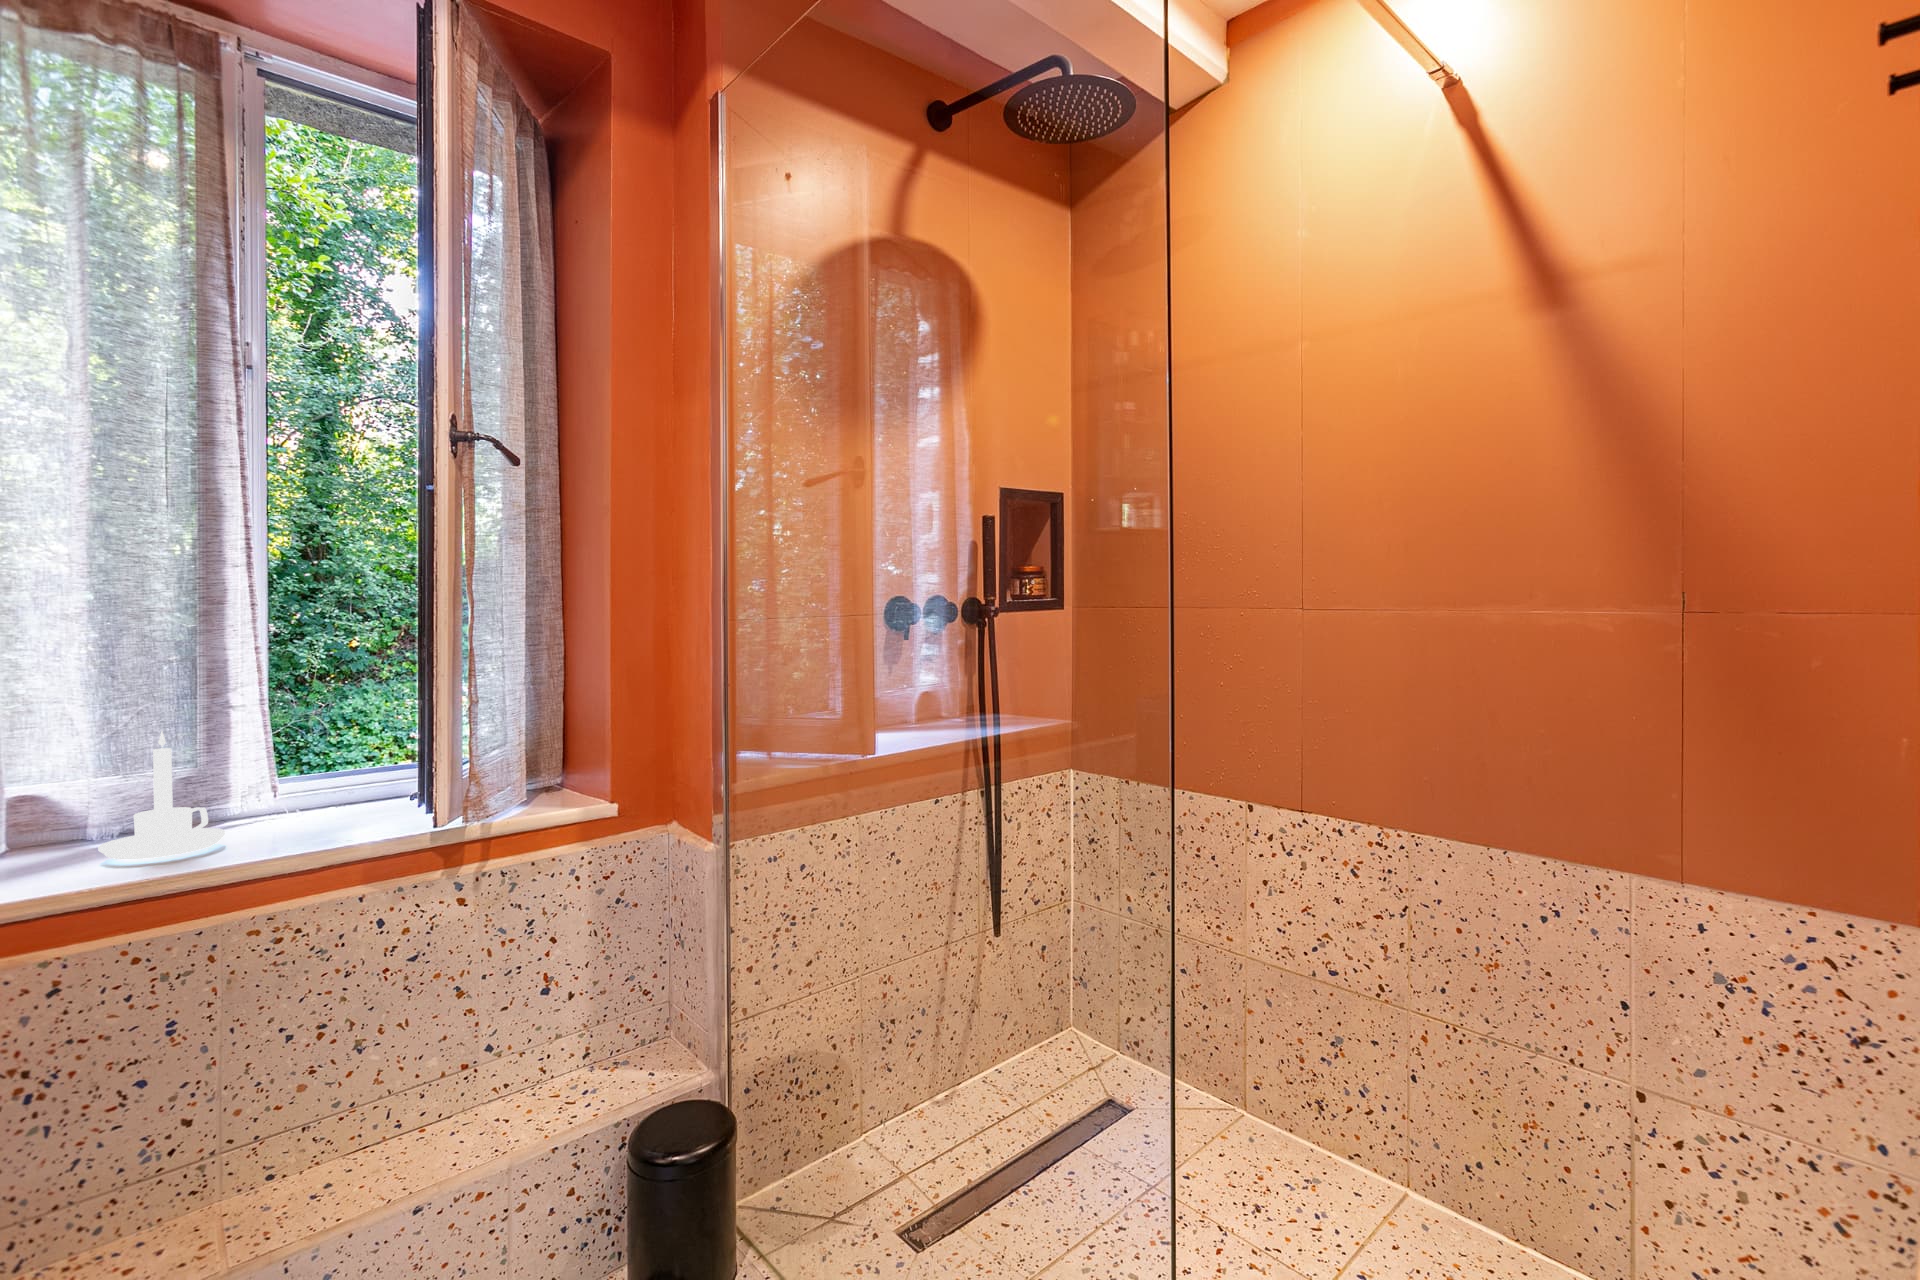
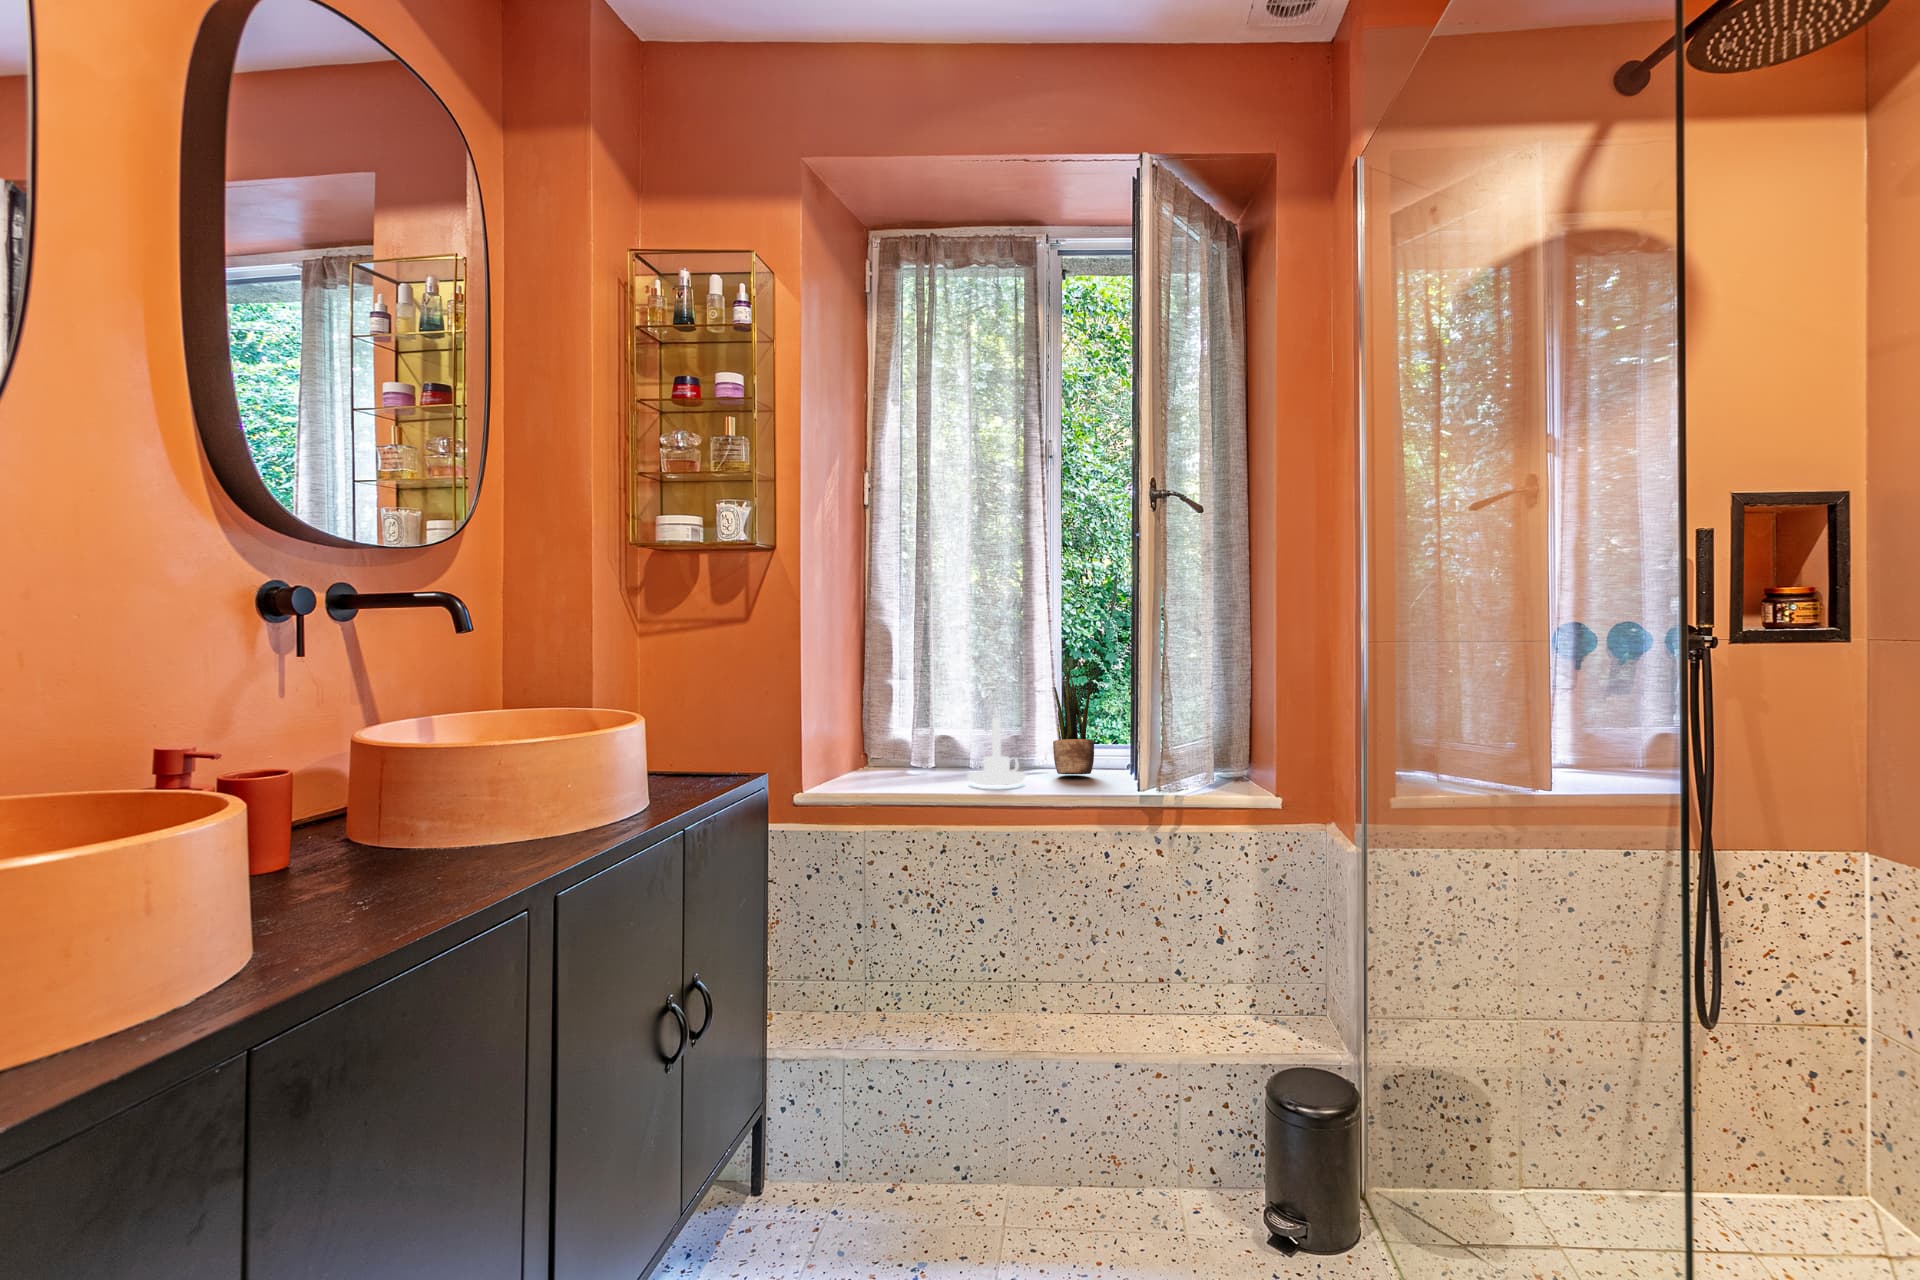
potted plant: none [270,676,343,821] -> present [1053,674,1094,774]

